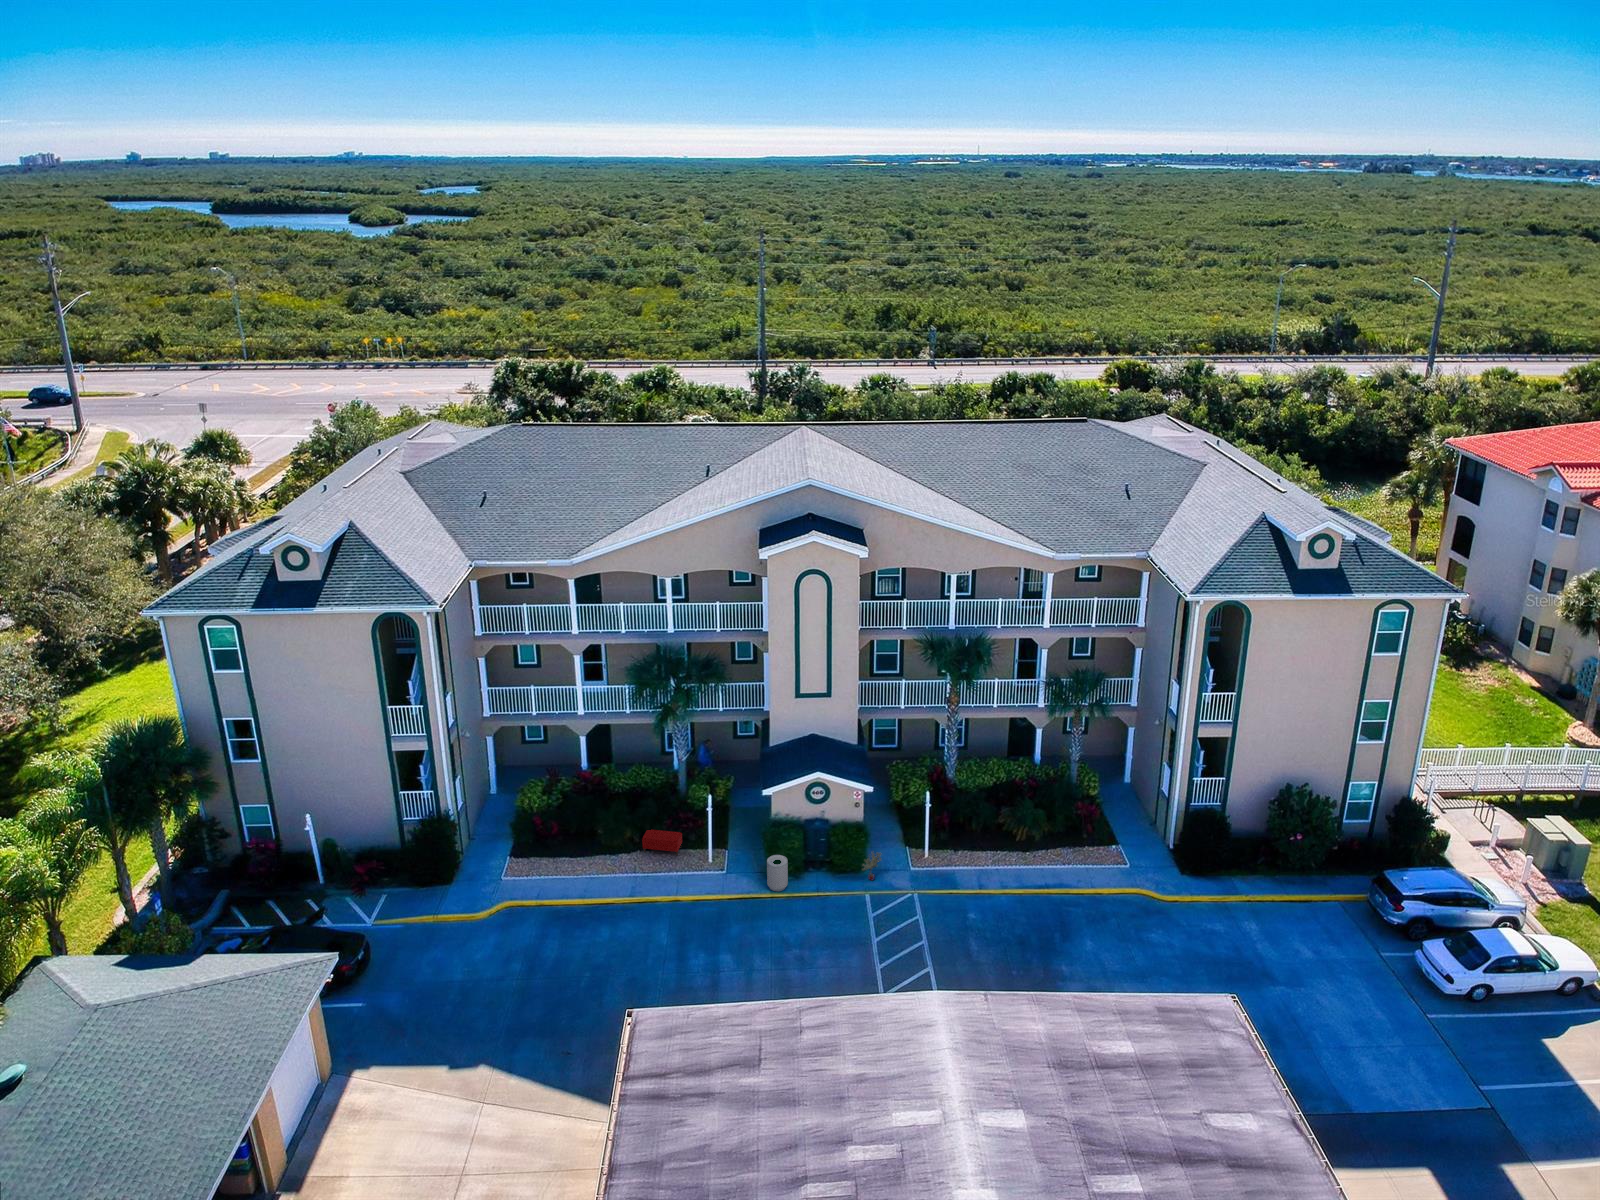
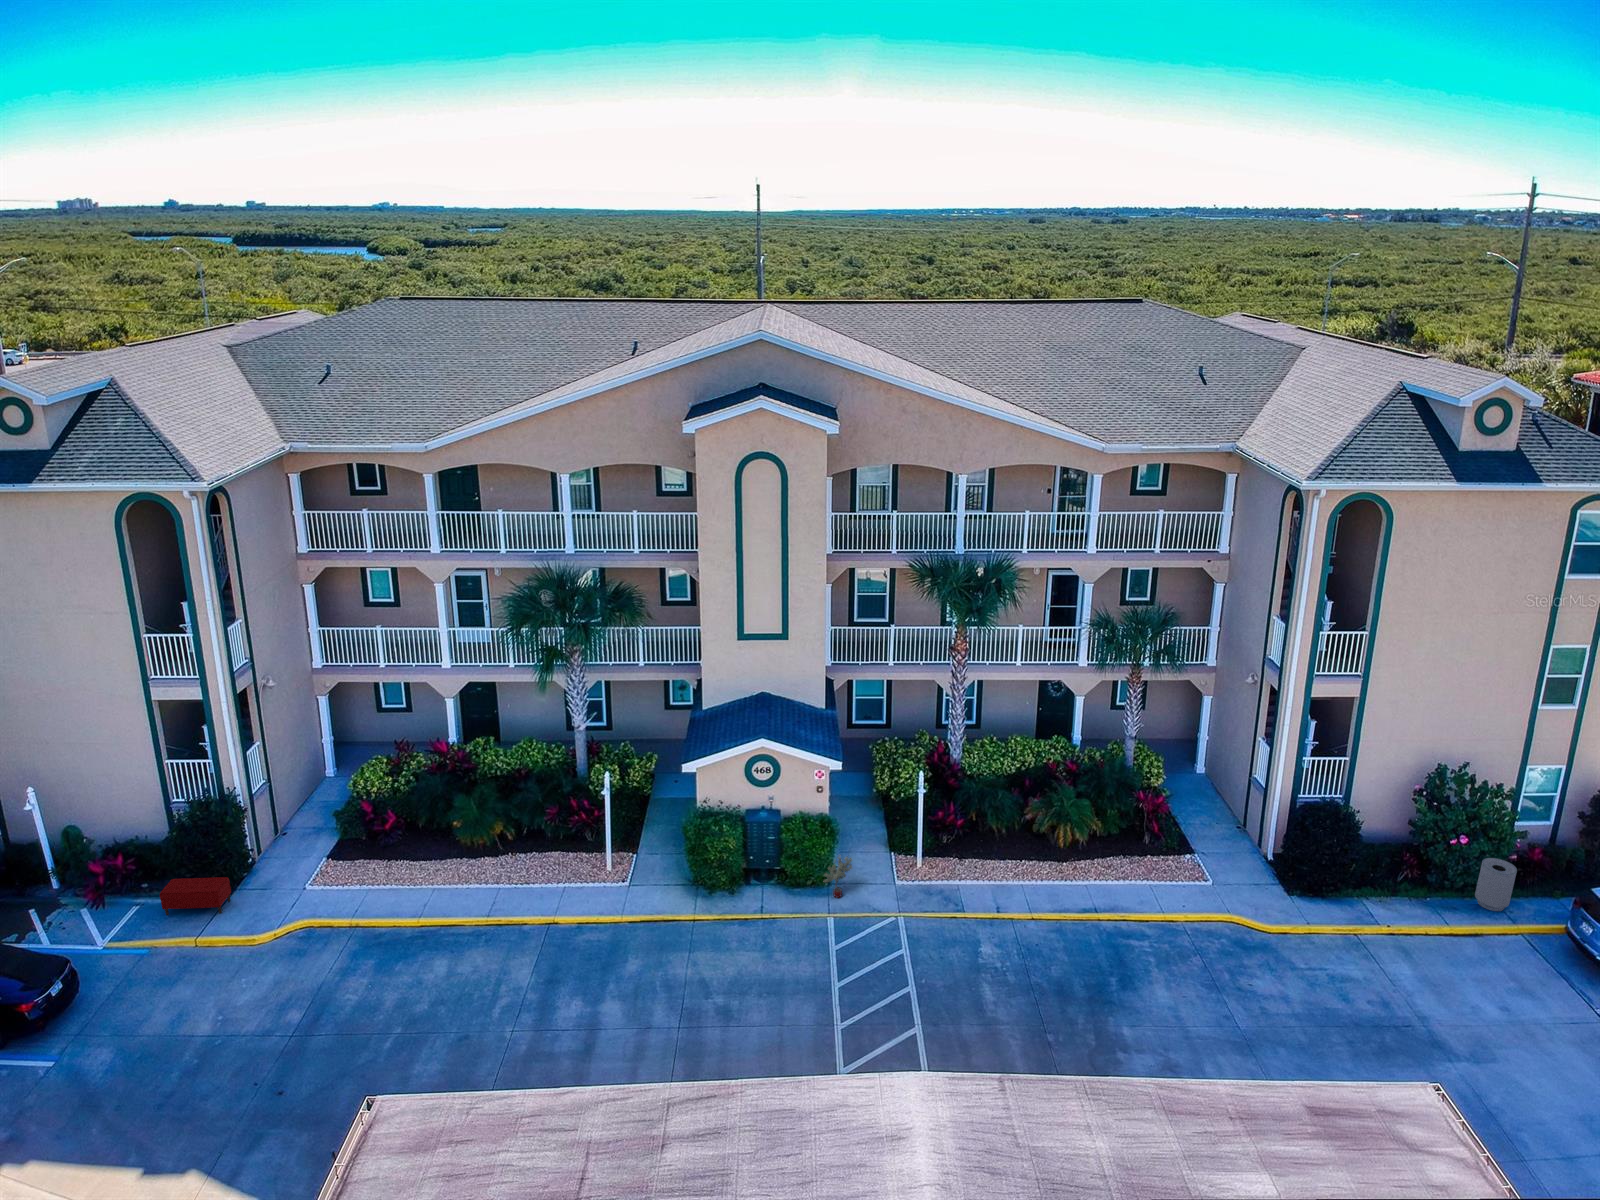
bench: present [642,829,682,856] -> present [160,877,231,915]
trash can: present [767,855,788,891] -> present [1475,858,1517,911]

